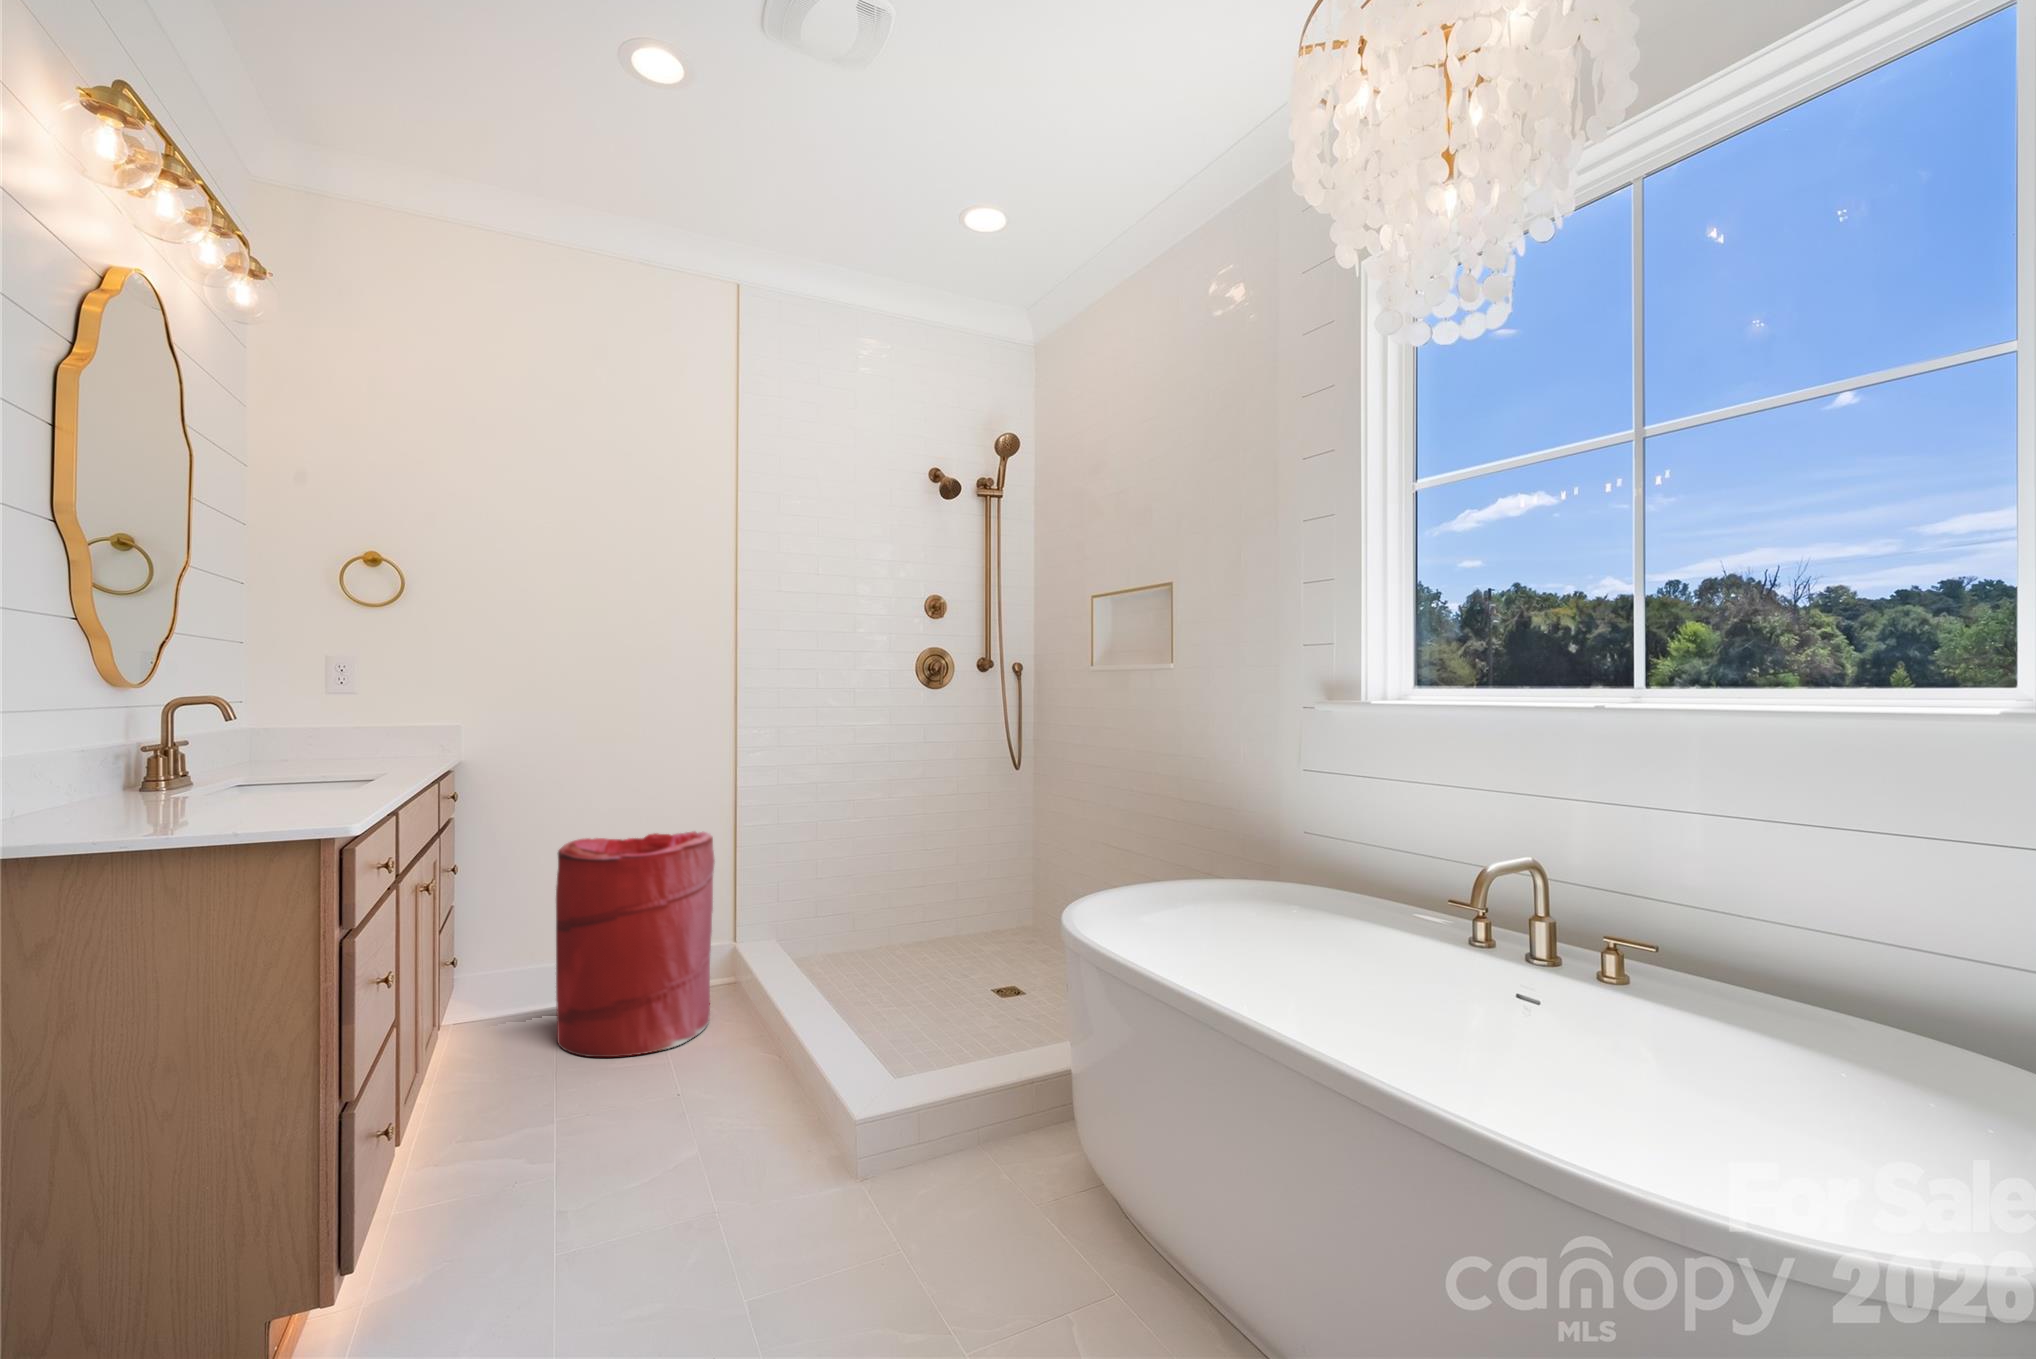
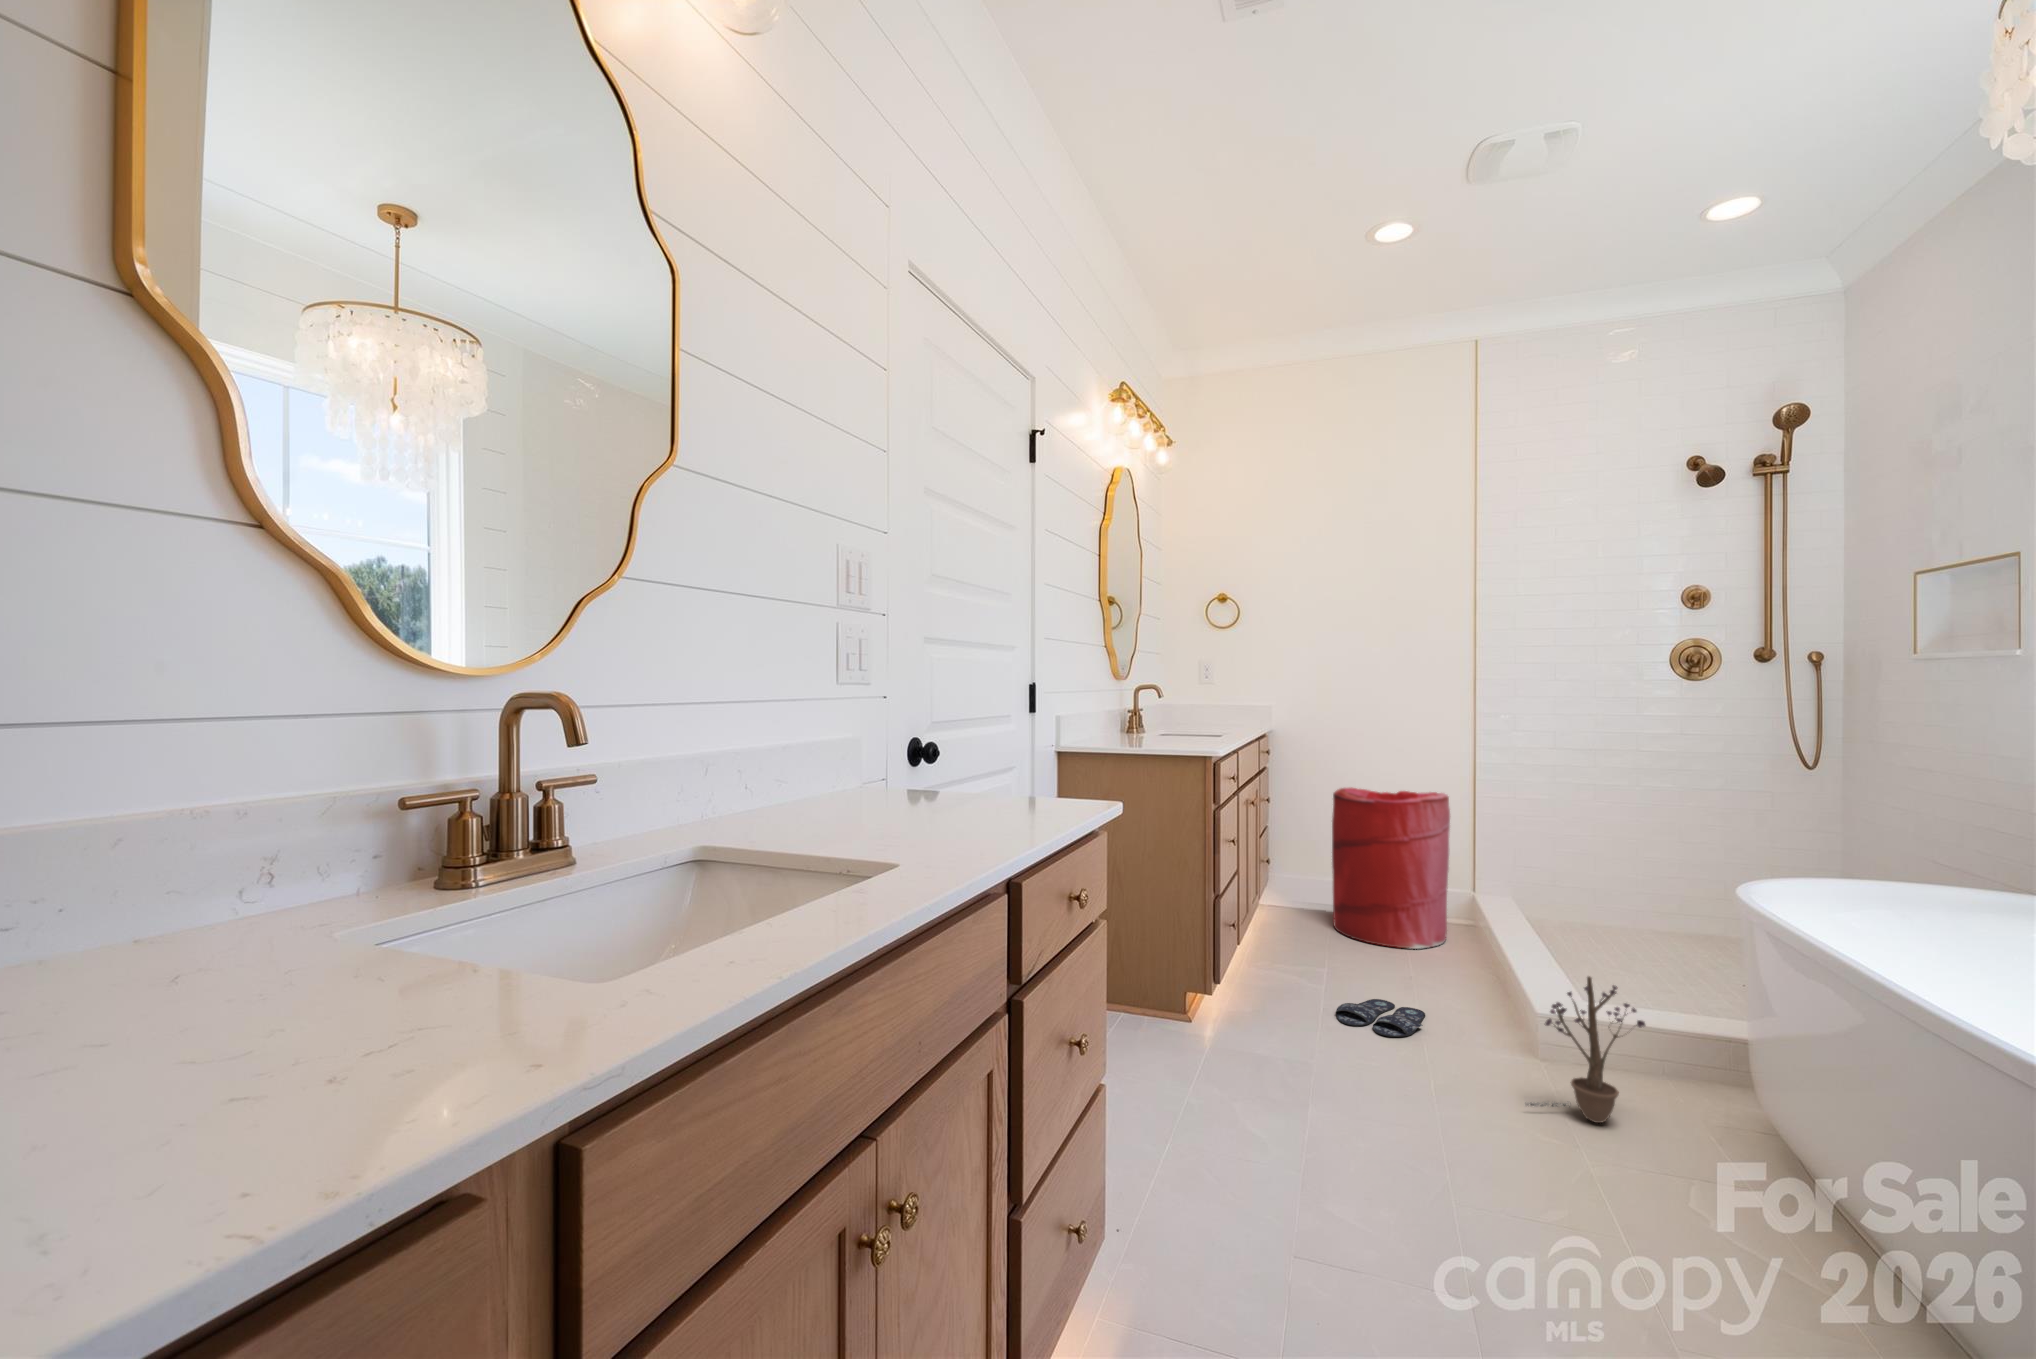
decorative plant: none [861,1072,982,1280] -> present [1526,977,1646,1123]
slippers: none [576,1155,707,1235] -> present [1336,999,1425,1037]

